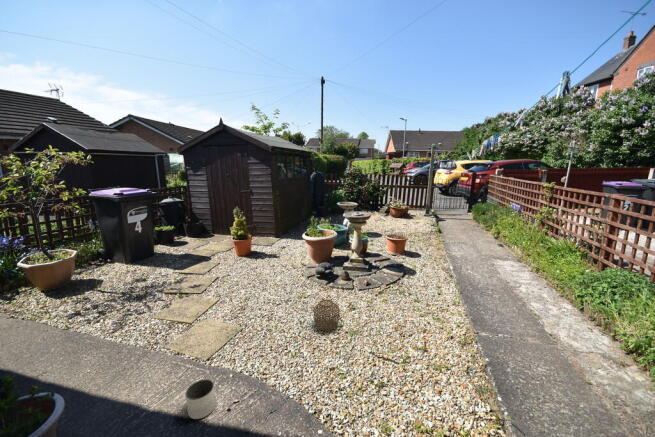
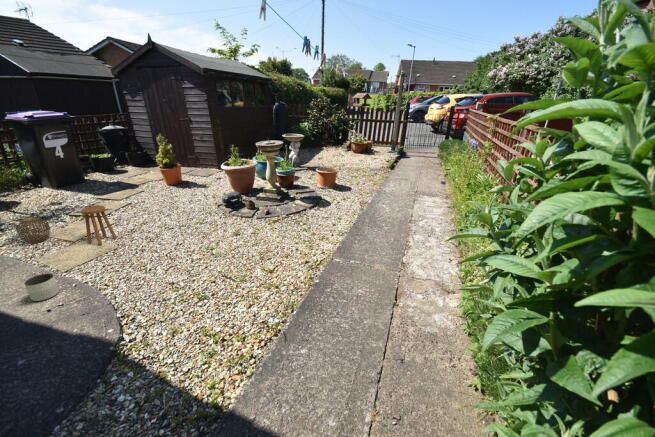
stool: none [204,287,232,332] -> present [81,206,117,245]
woven basket: present [314,299,340,331] -> present [16,217,50,243]

